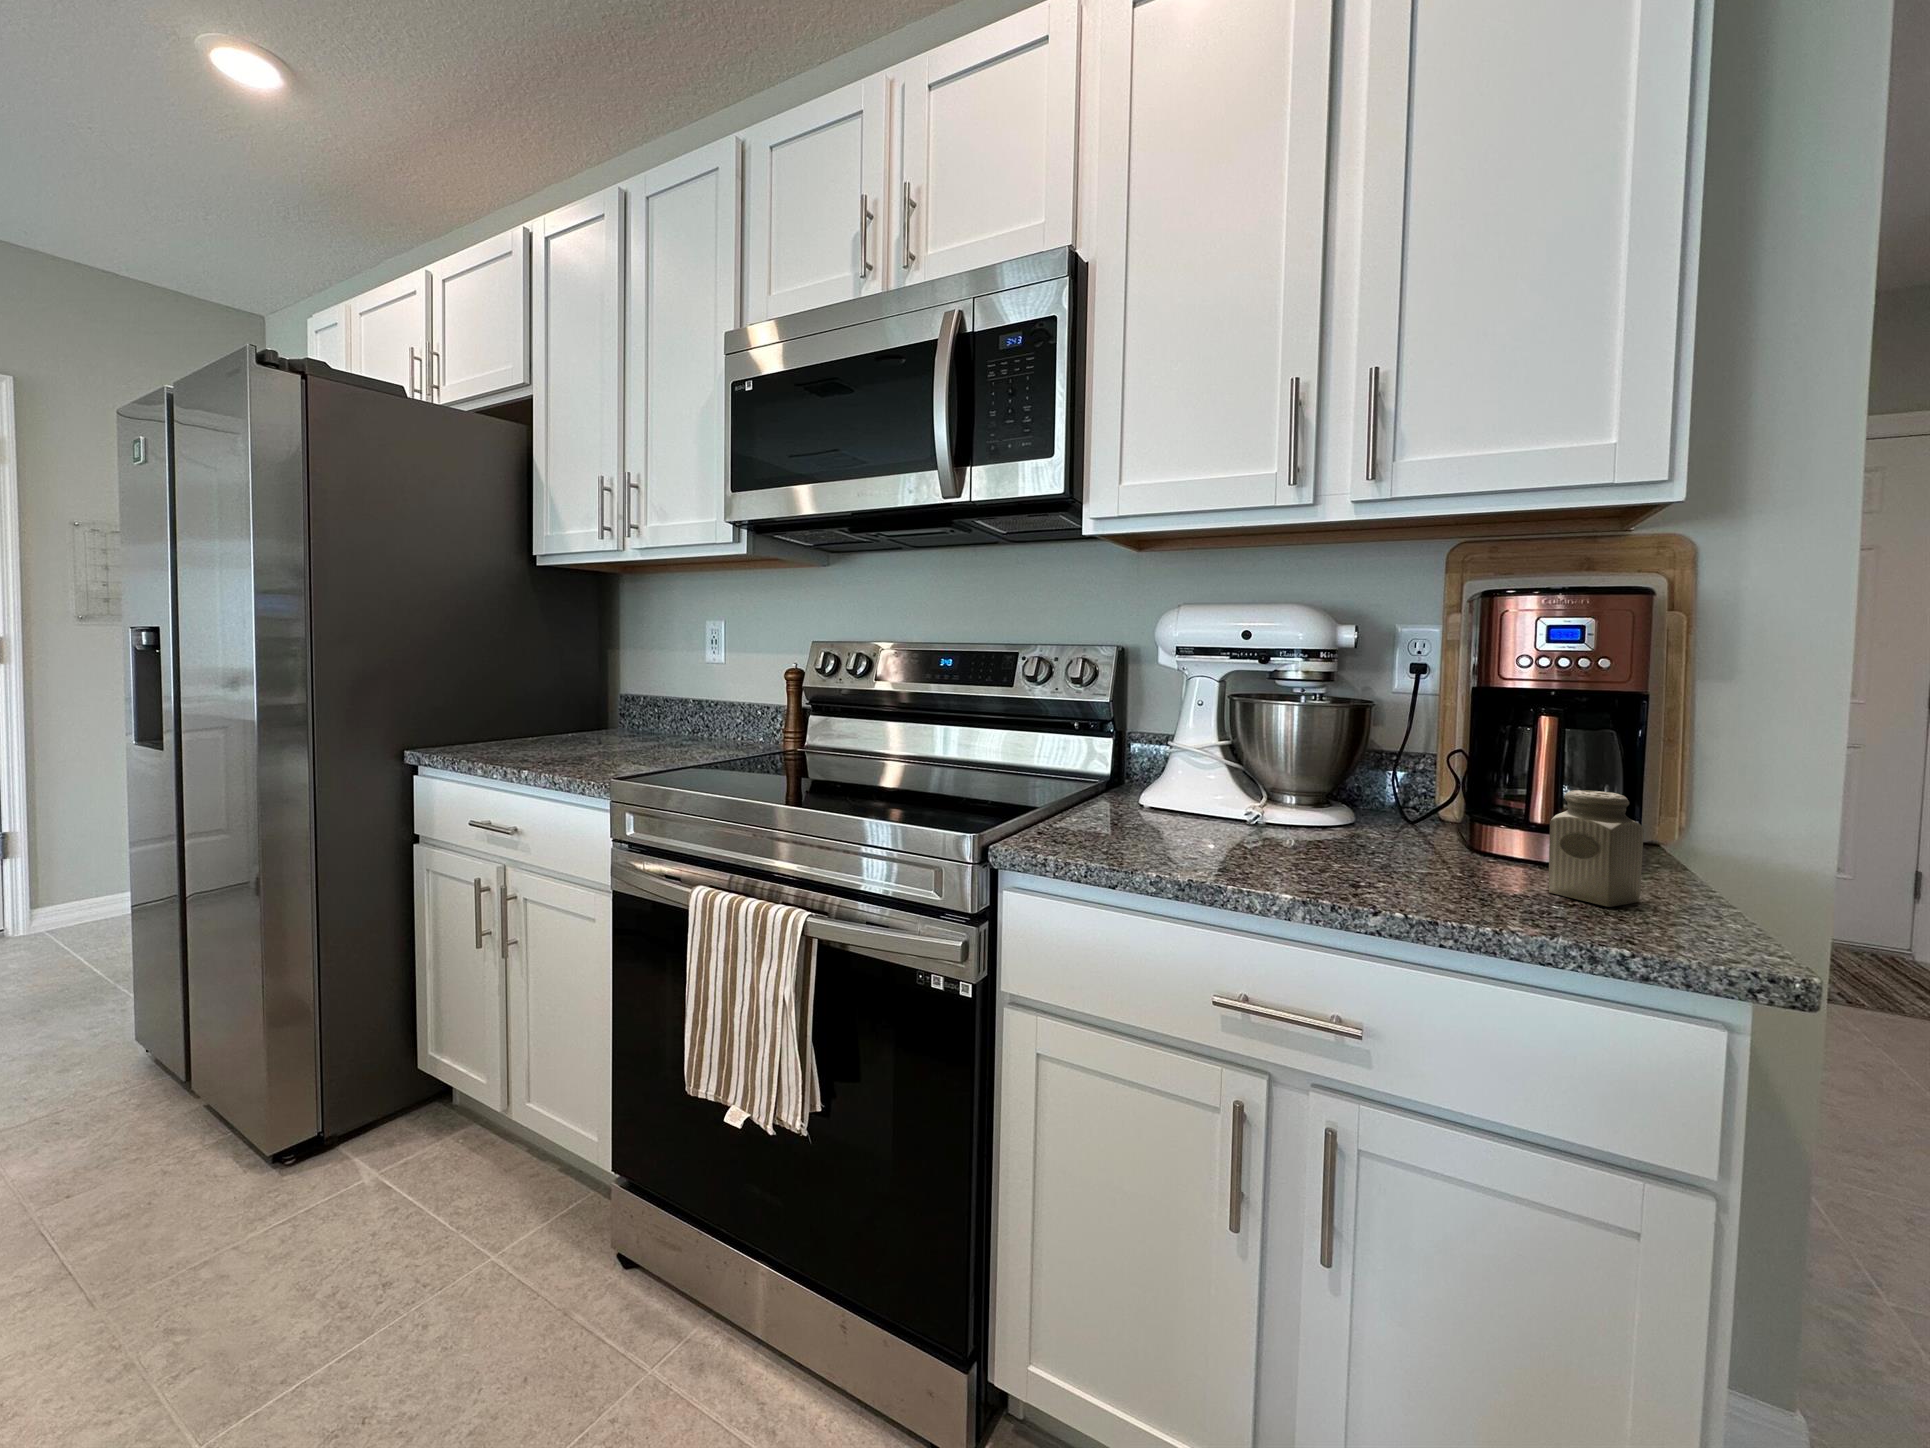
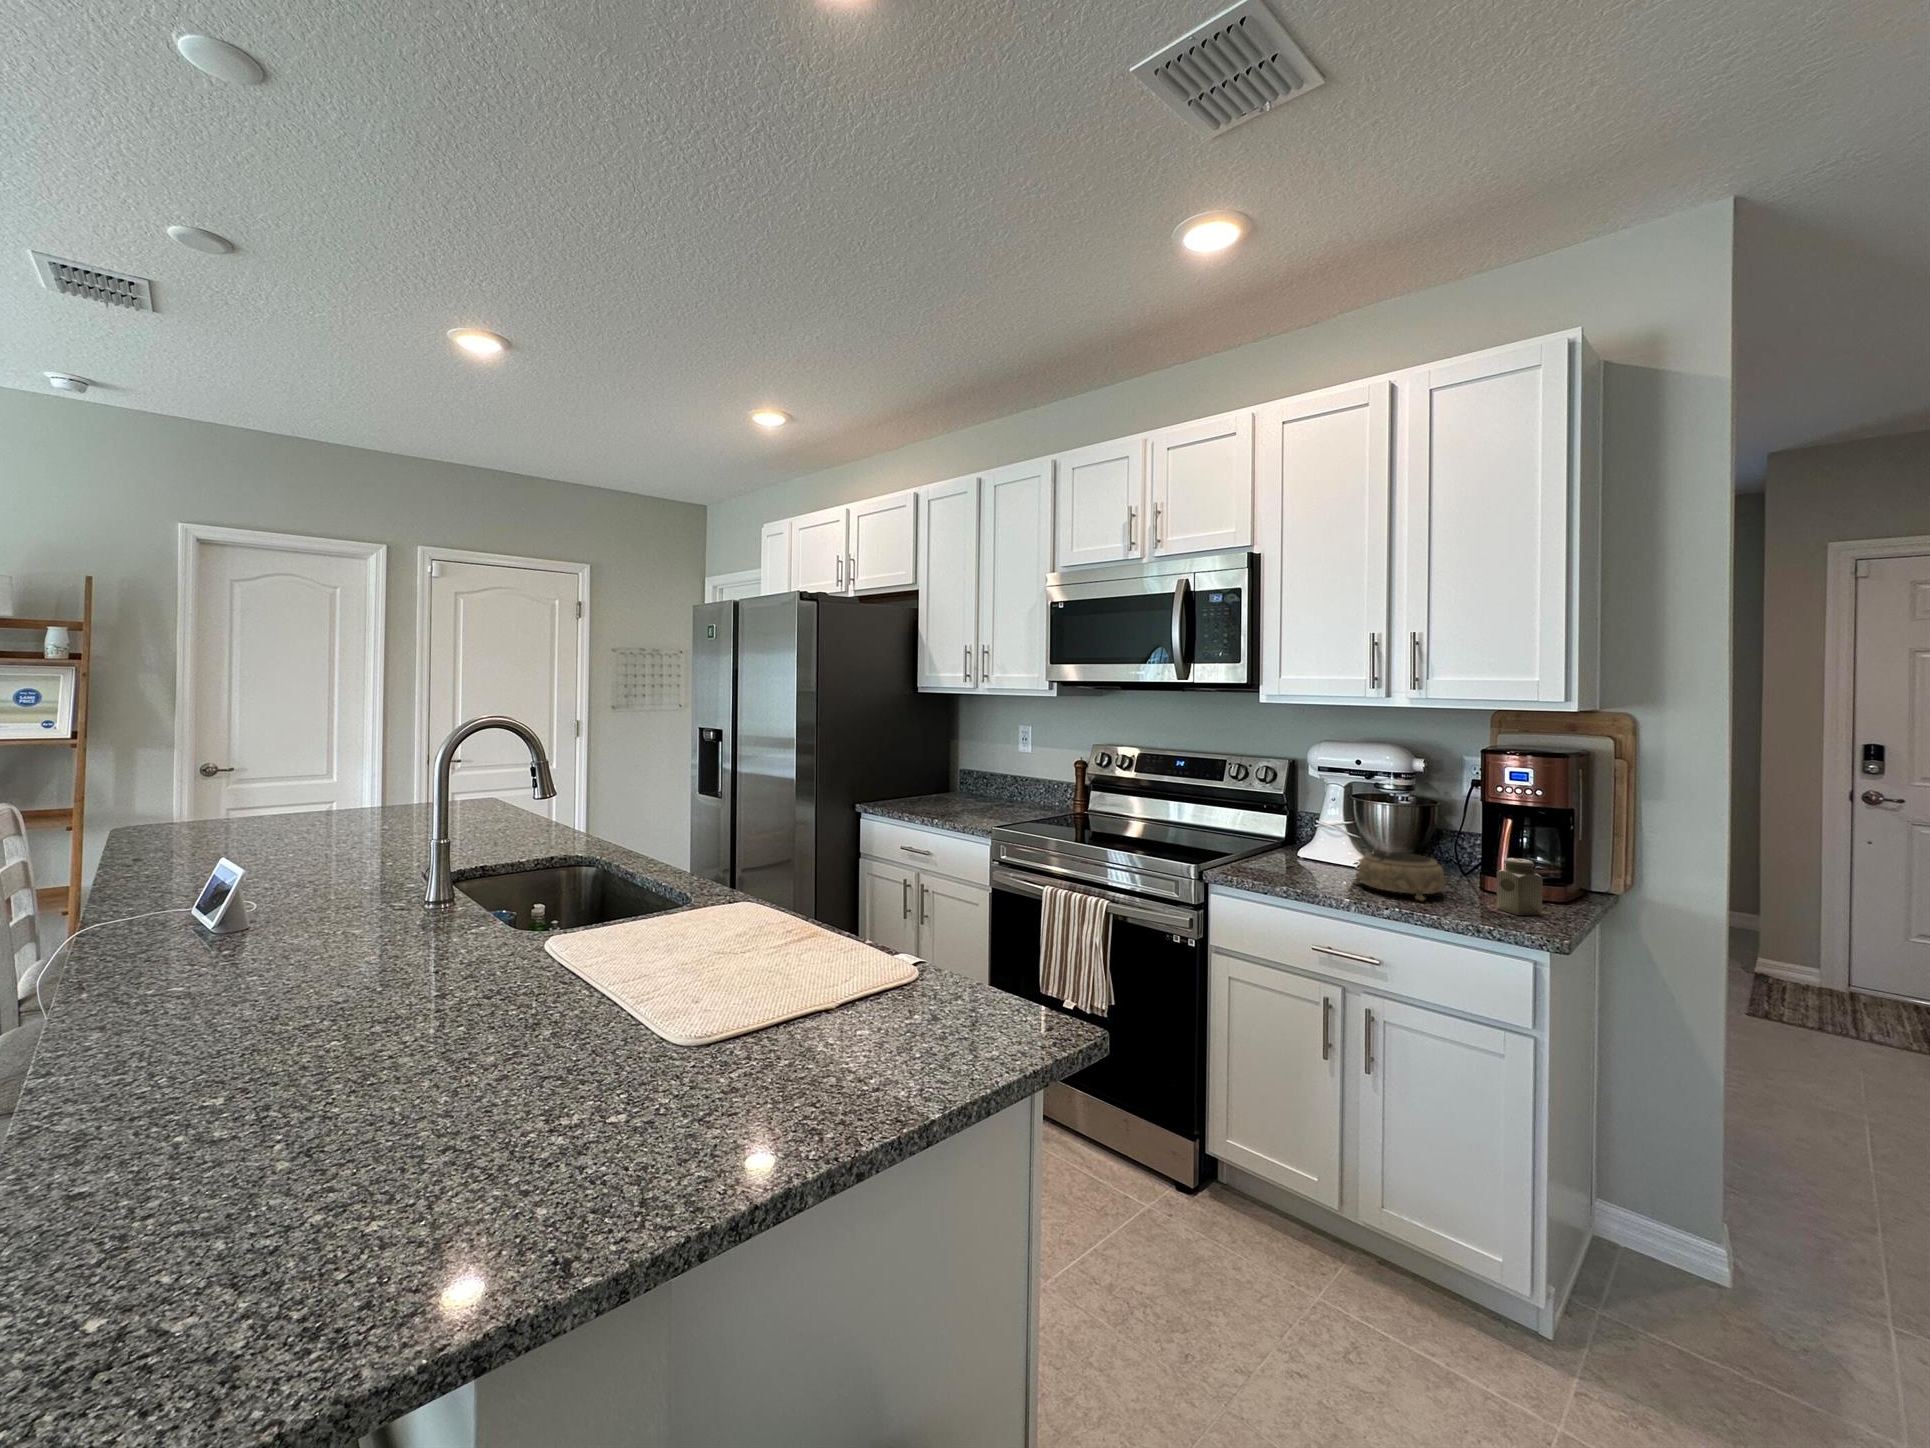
decorative bowl: none [1263,791,1442,886] -> present [1353,852,1444,901]

